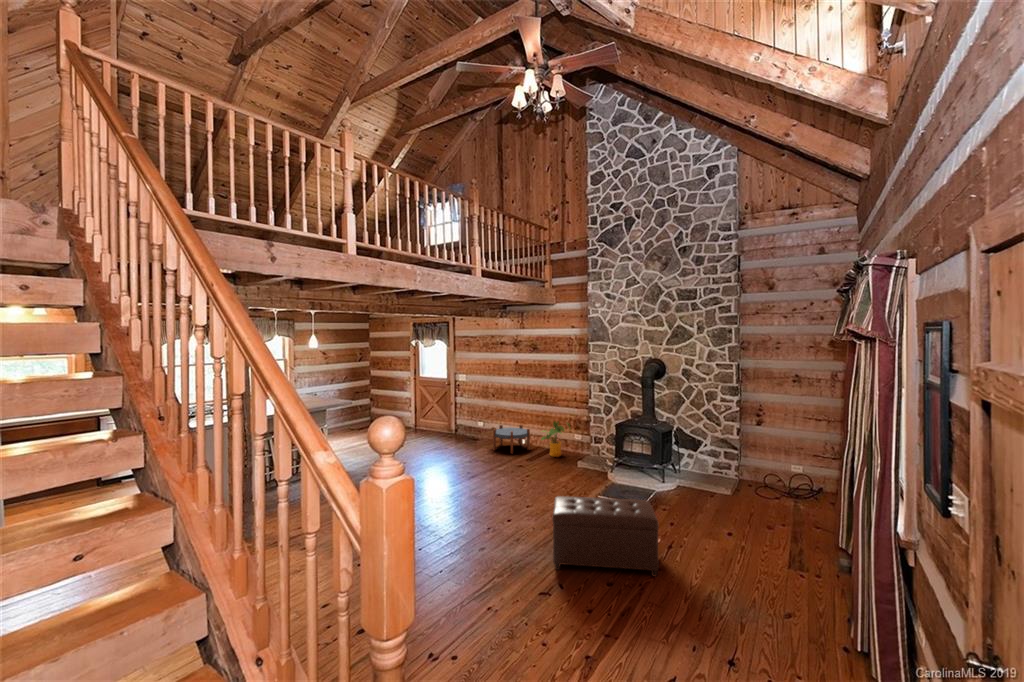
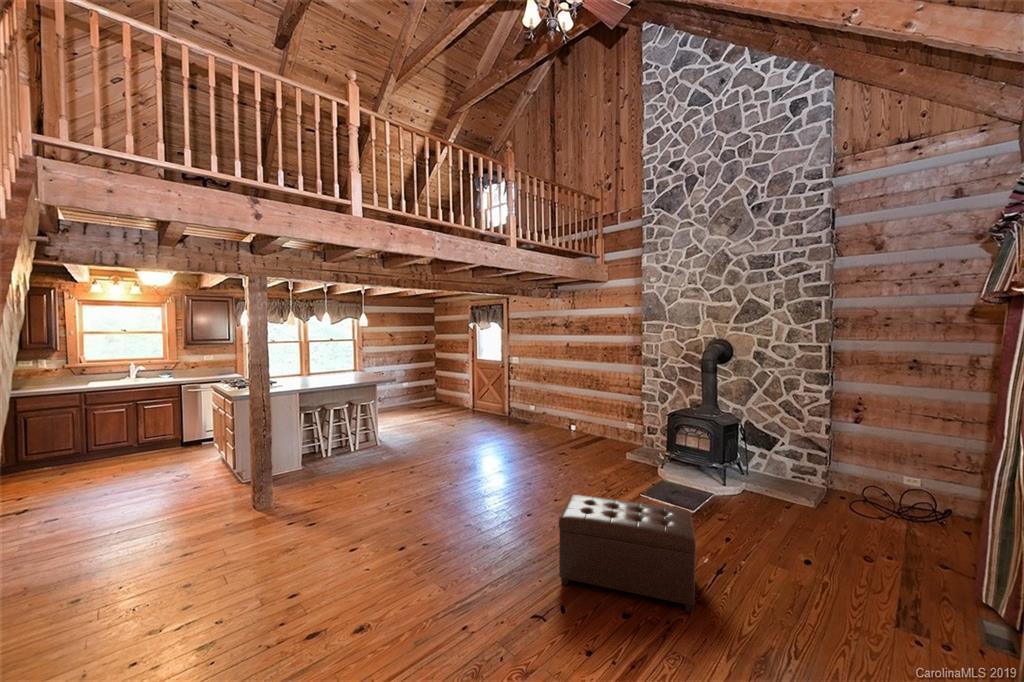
house plant: present [541,421,570,457] -> none [587,407,623,446]
side table: present [493,425,530,454] -> none [540,409,579,440]

